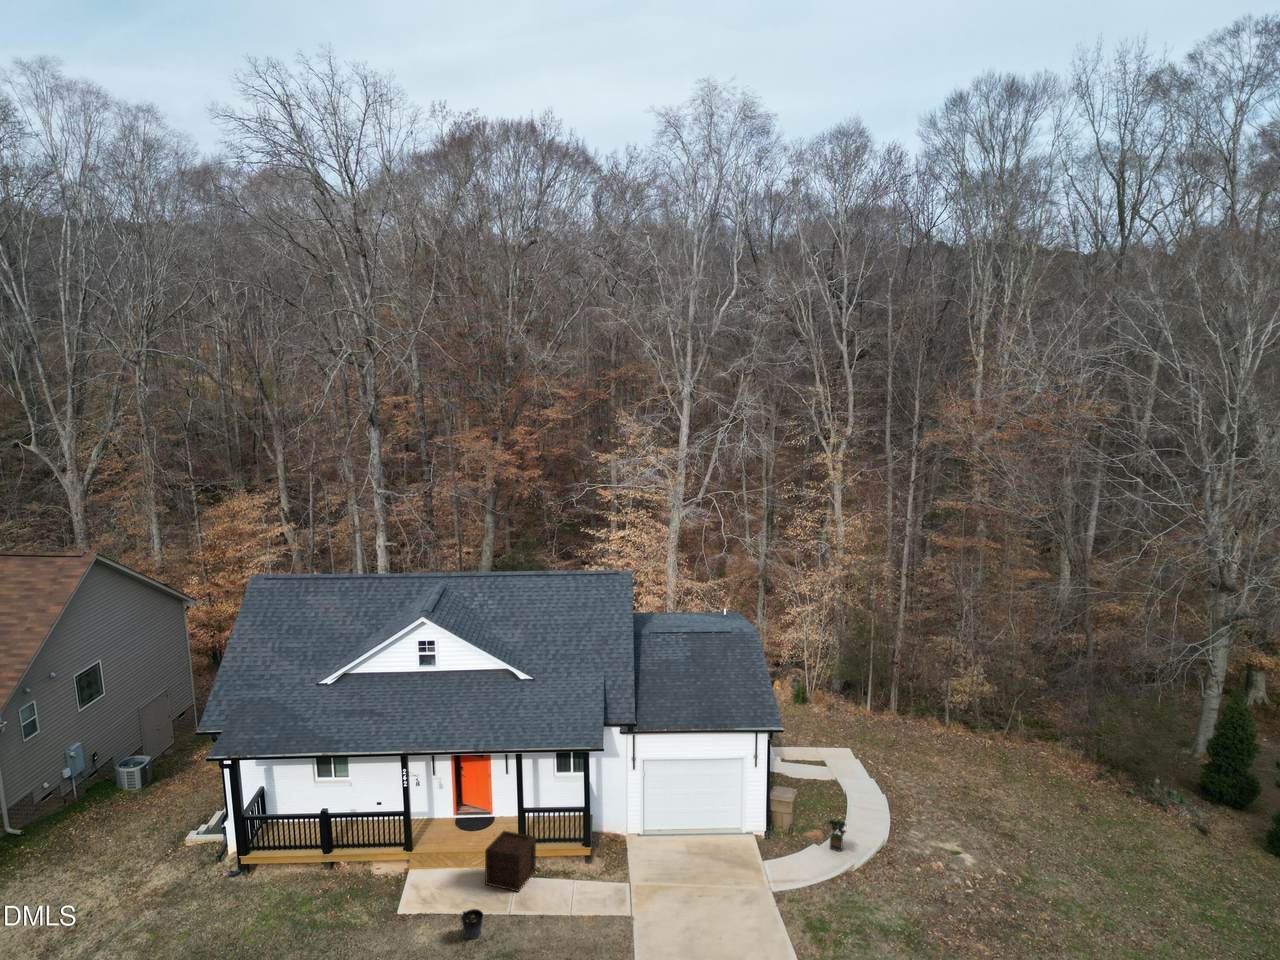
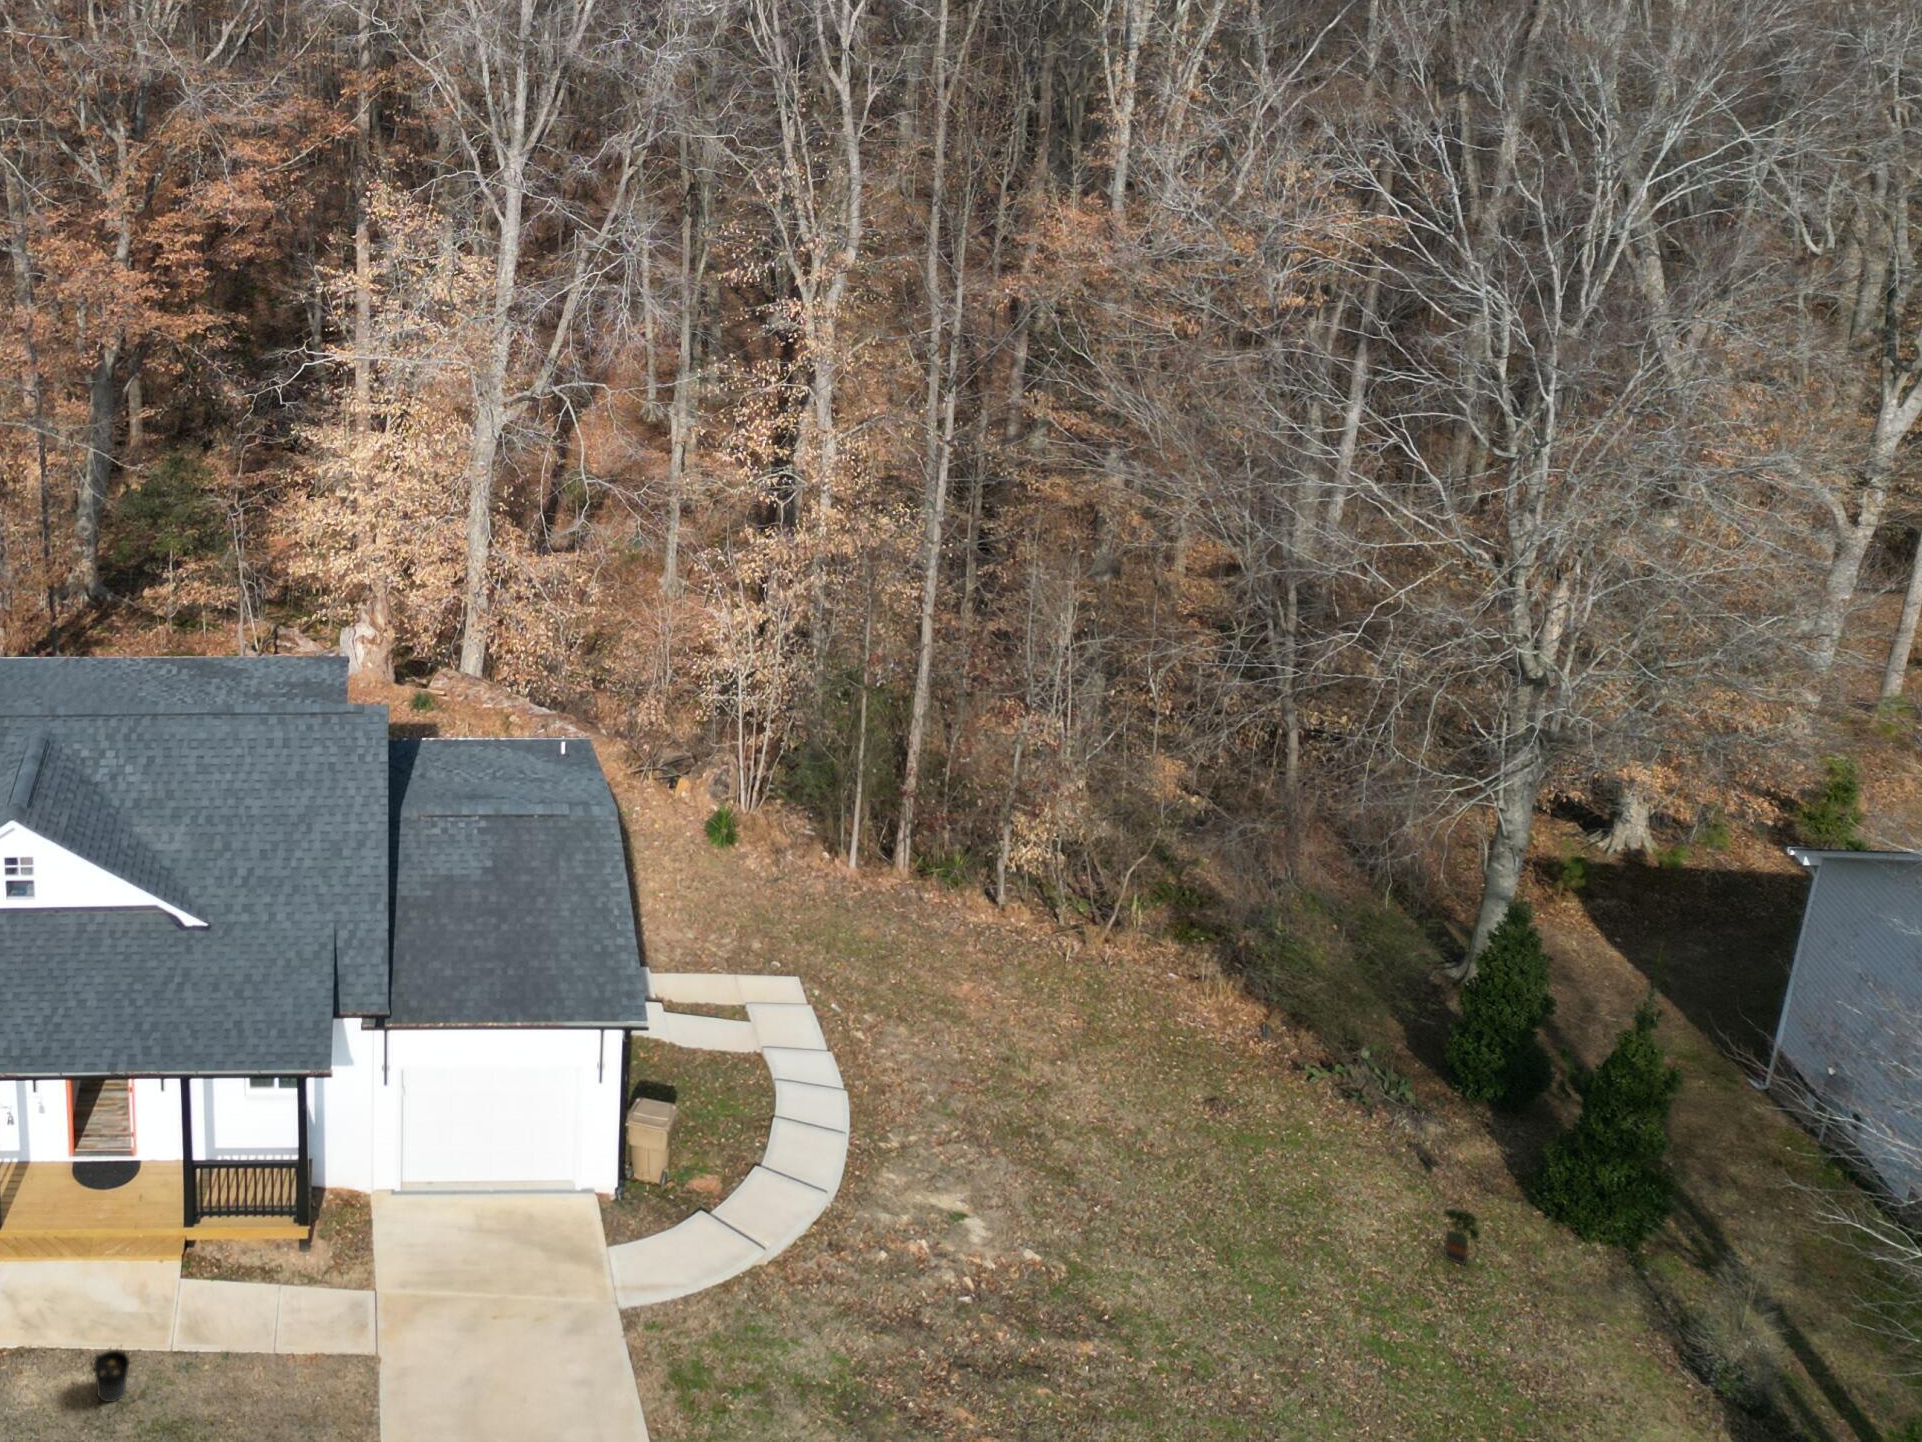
potted tree: present [828,820,846,852] -> present [1443,1209,1480,1265]
wooden crate: present [485,831,536,891] -> none [128,1194,215,1307]

